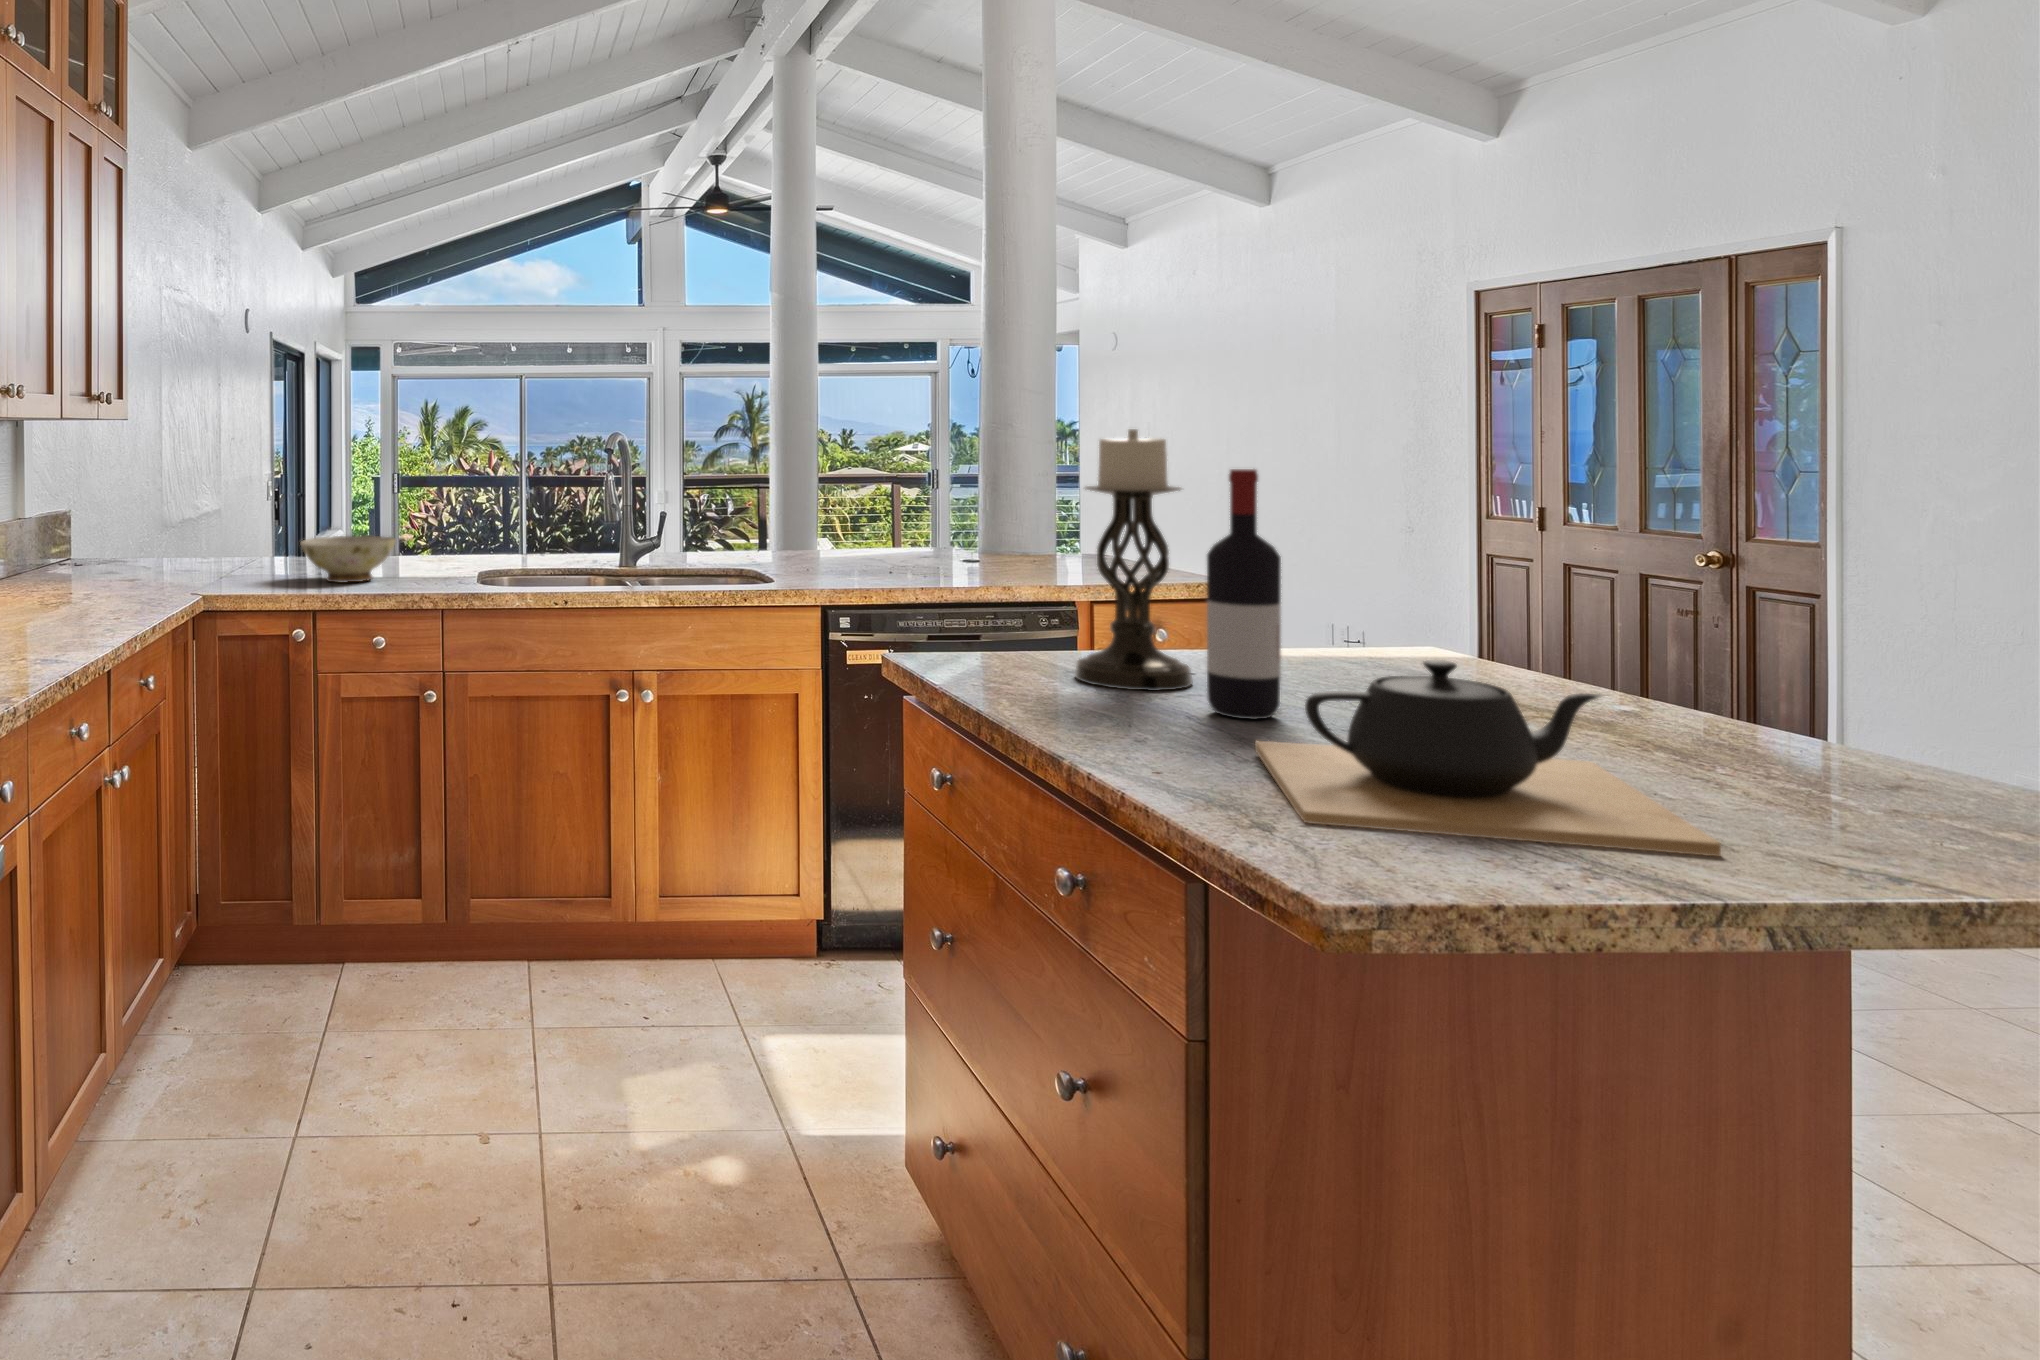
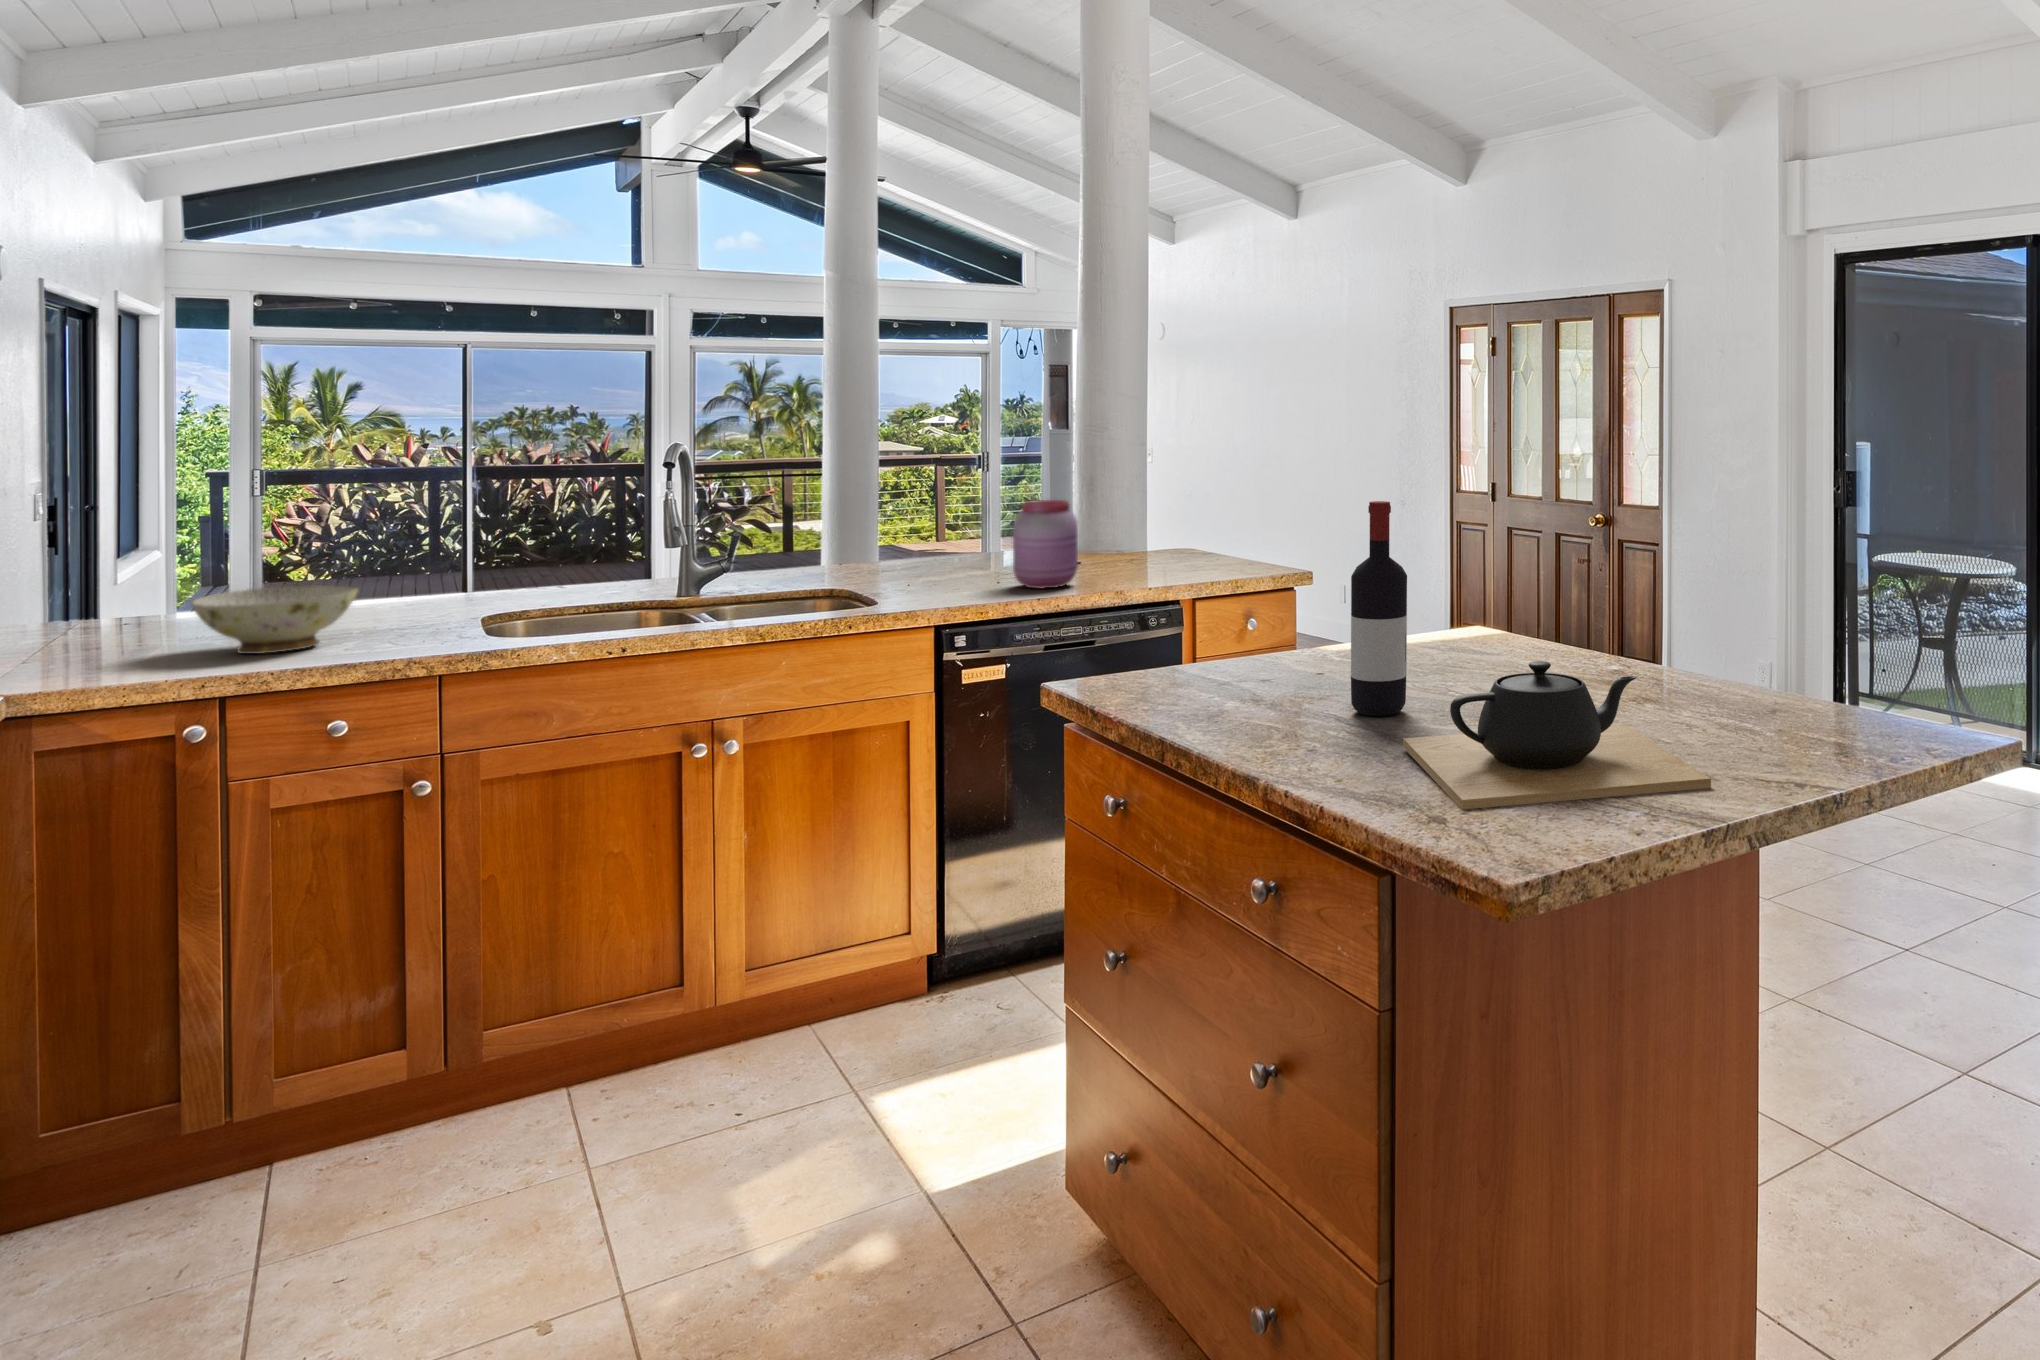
candle holder: present [1075,429,1193,691] -> none [1230,461,1329,698]
jar: none [900,492,964,578] -> present [1013,500,1078,589]

